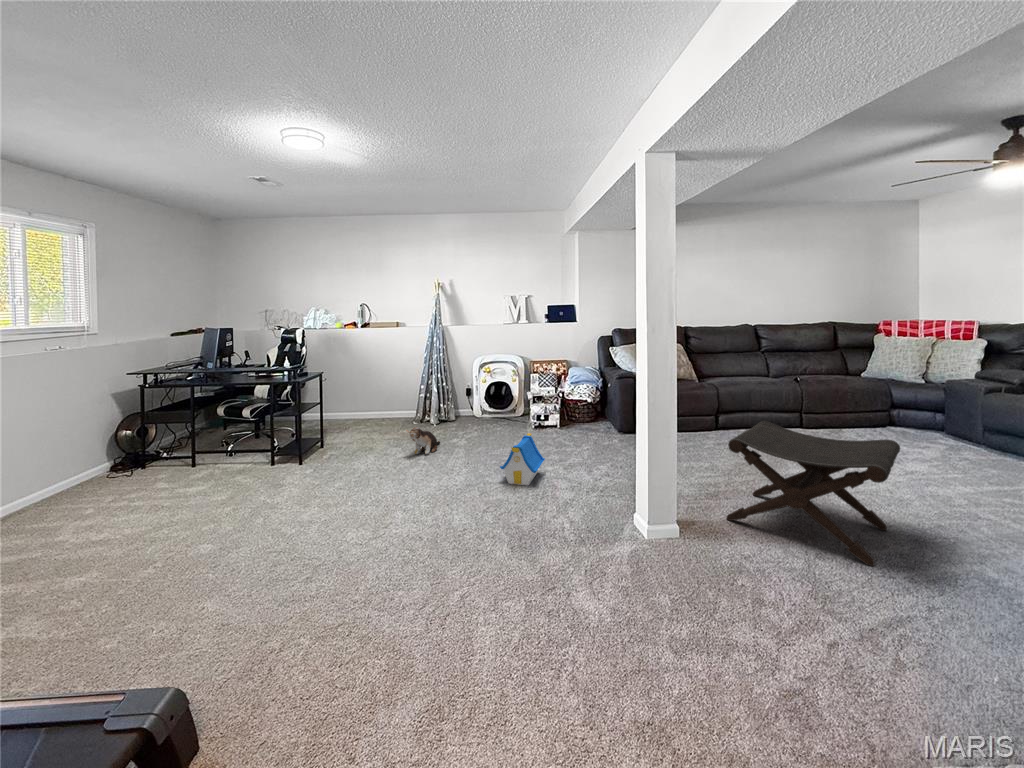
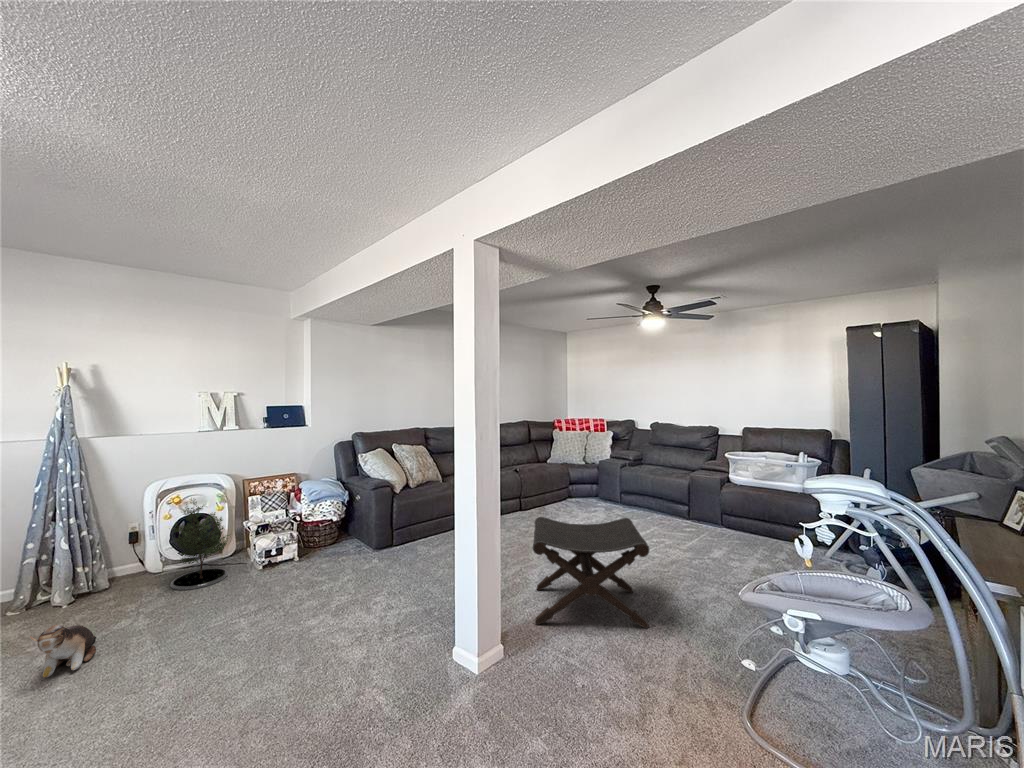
potted tree: none [480,369,517,430] -> present [170,499,230,590]
toy house: present [500,434,545,485] -> none [255,584,317,670]

